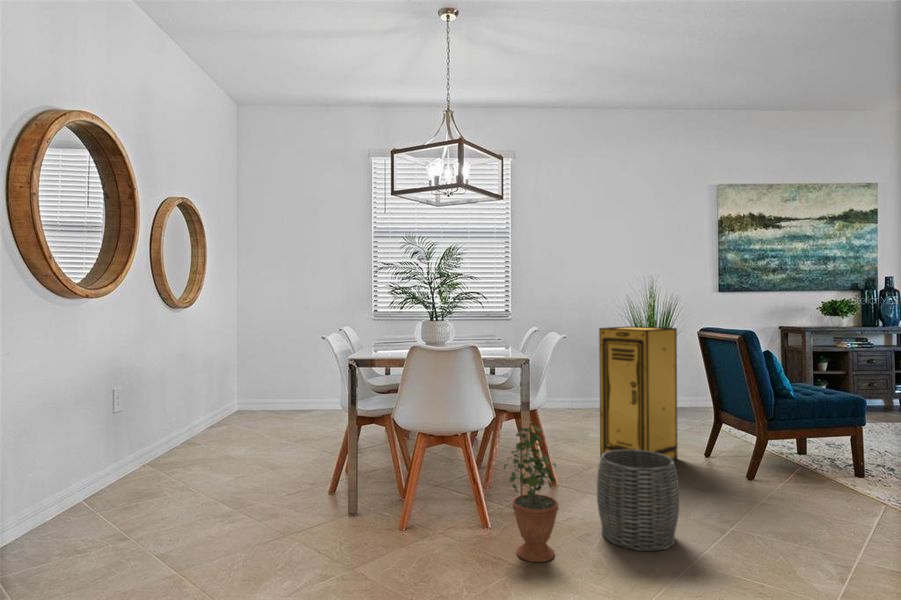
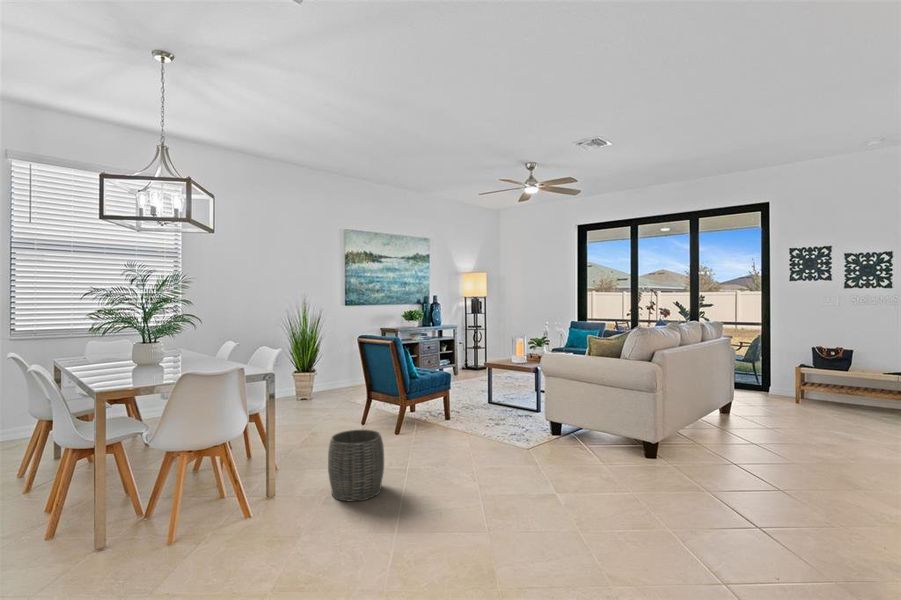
storage cabinet: present [599,326,678,460] -> none [290,337,345,443]
potted plant: present [504,422,558,562] -> none [273,423,315,534]

